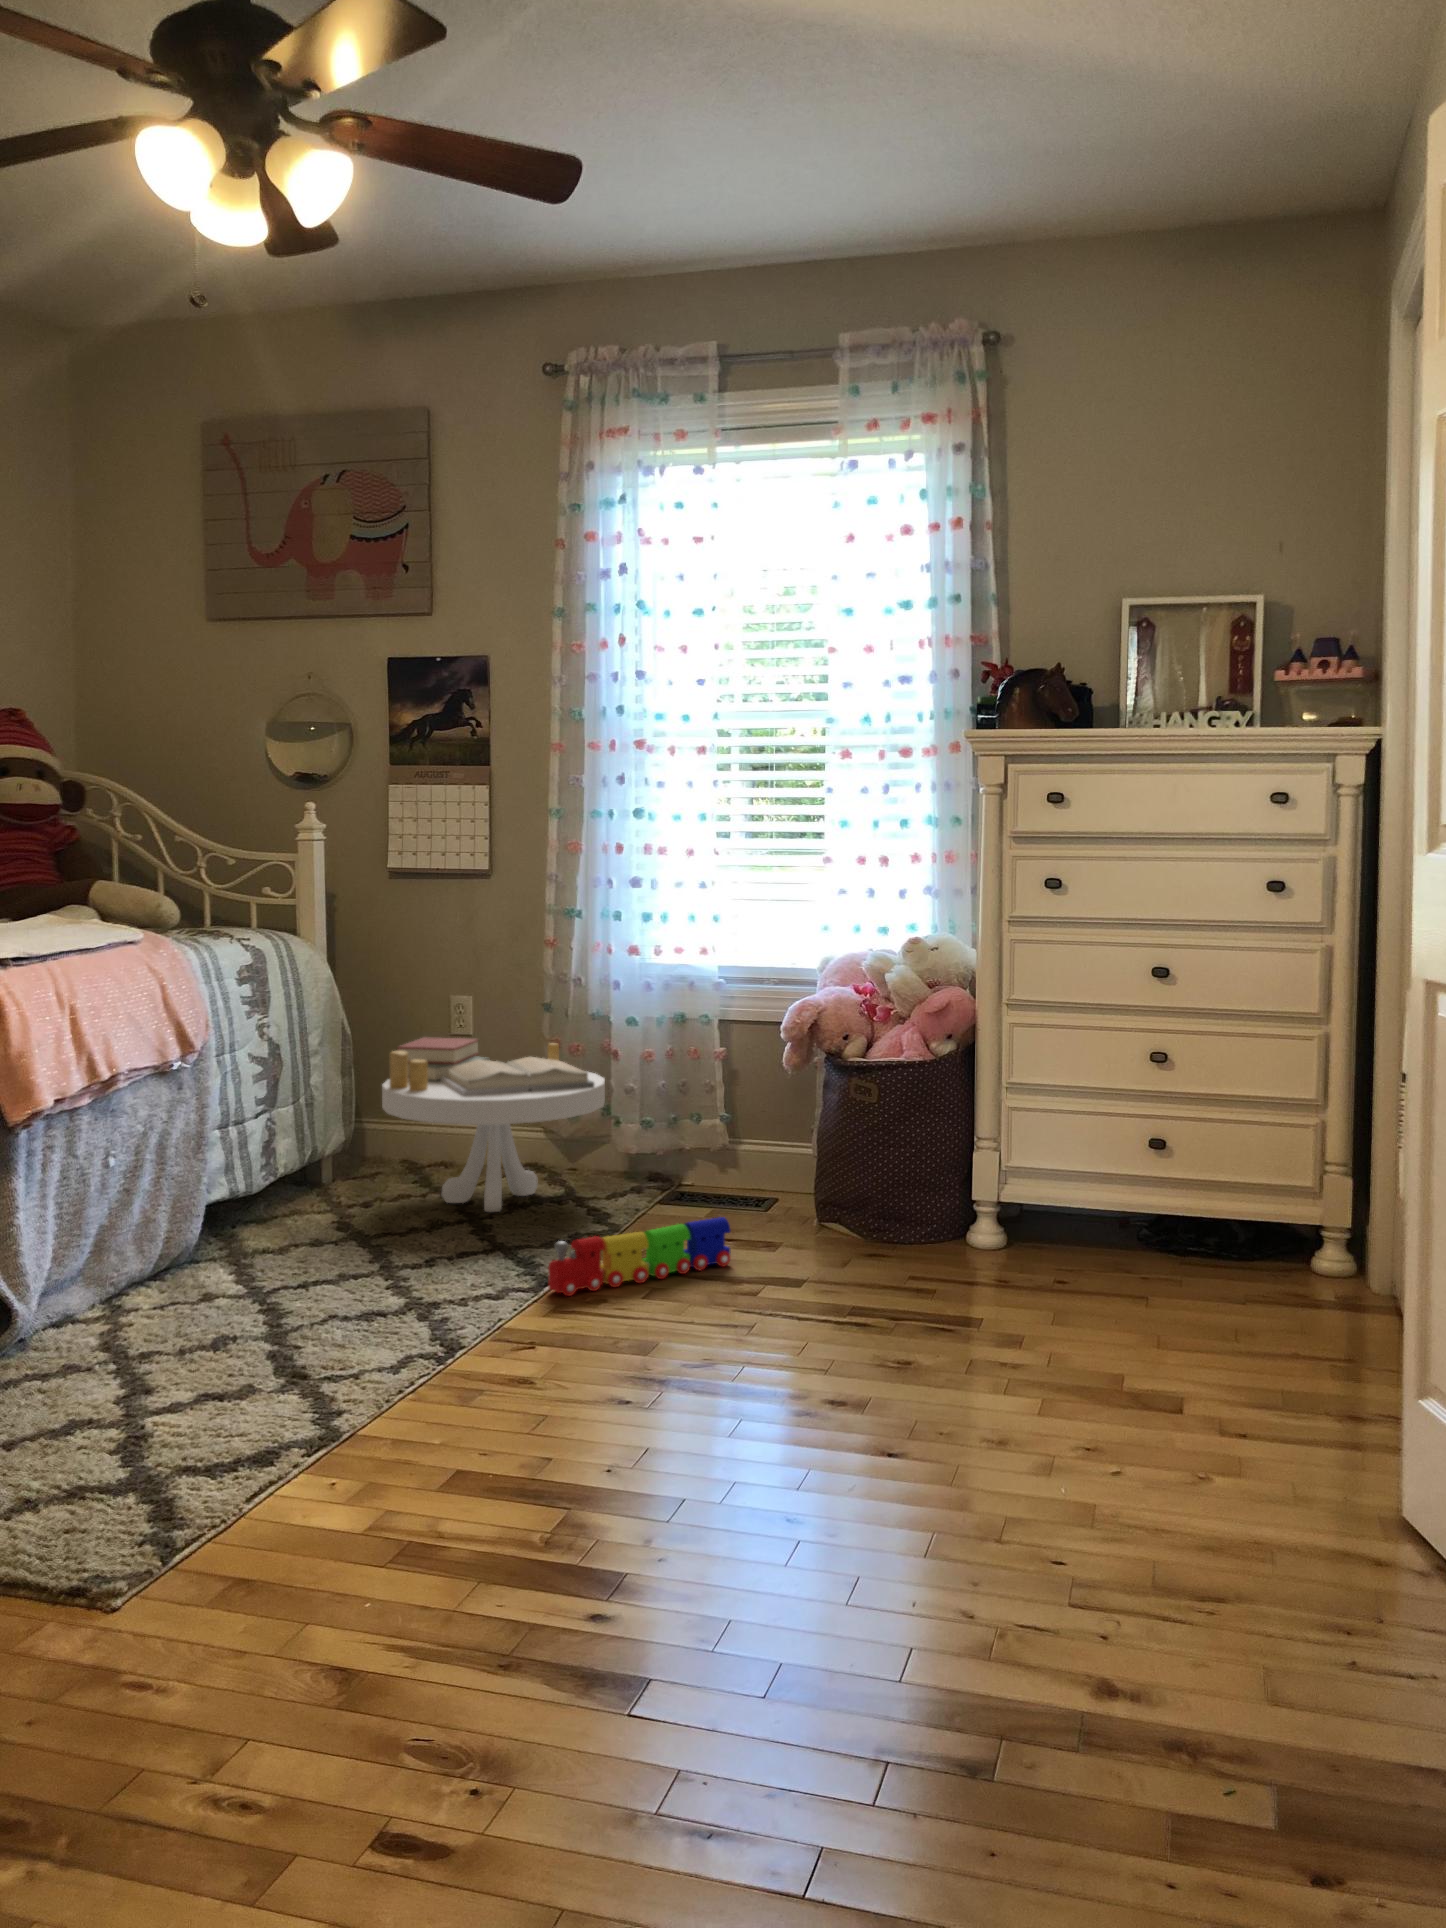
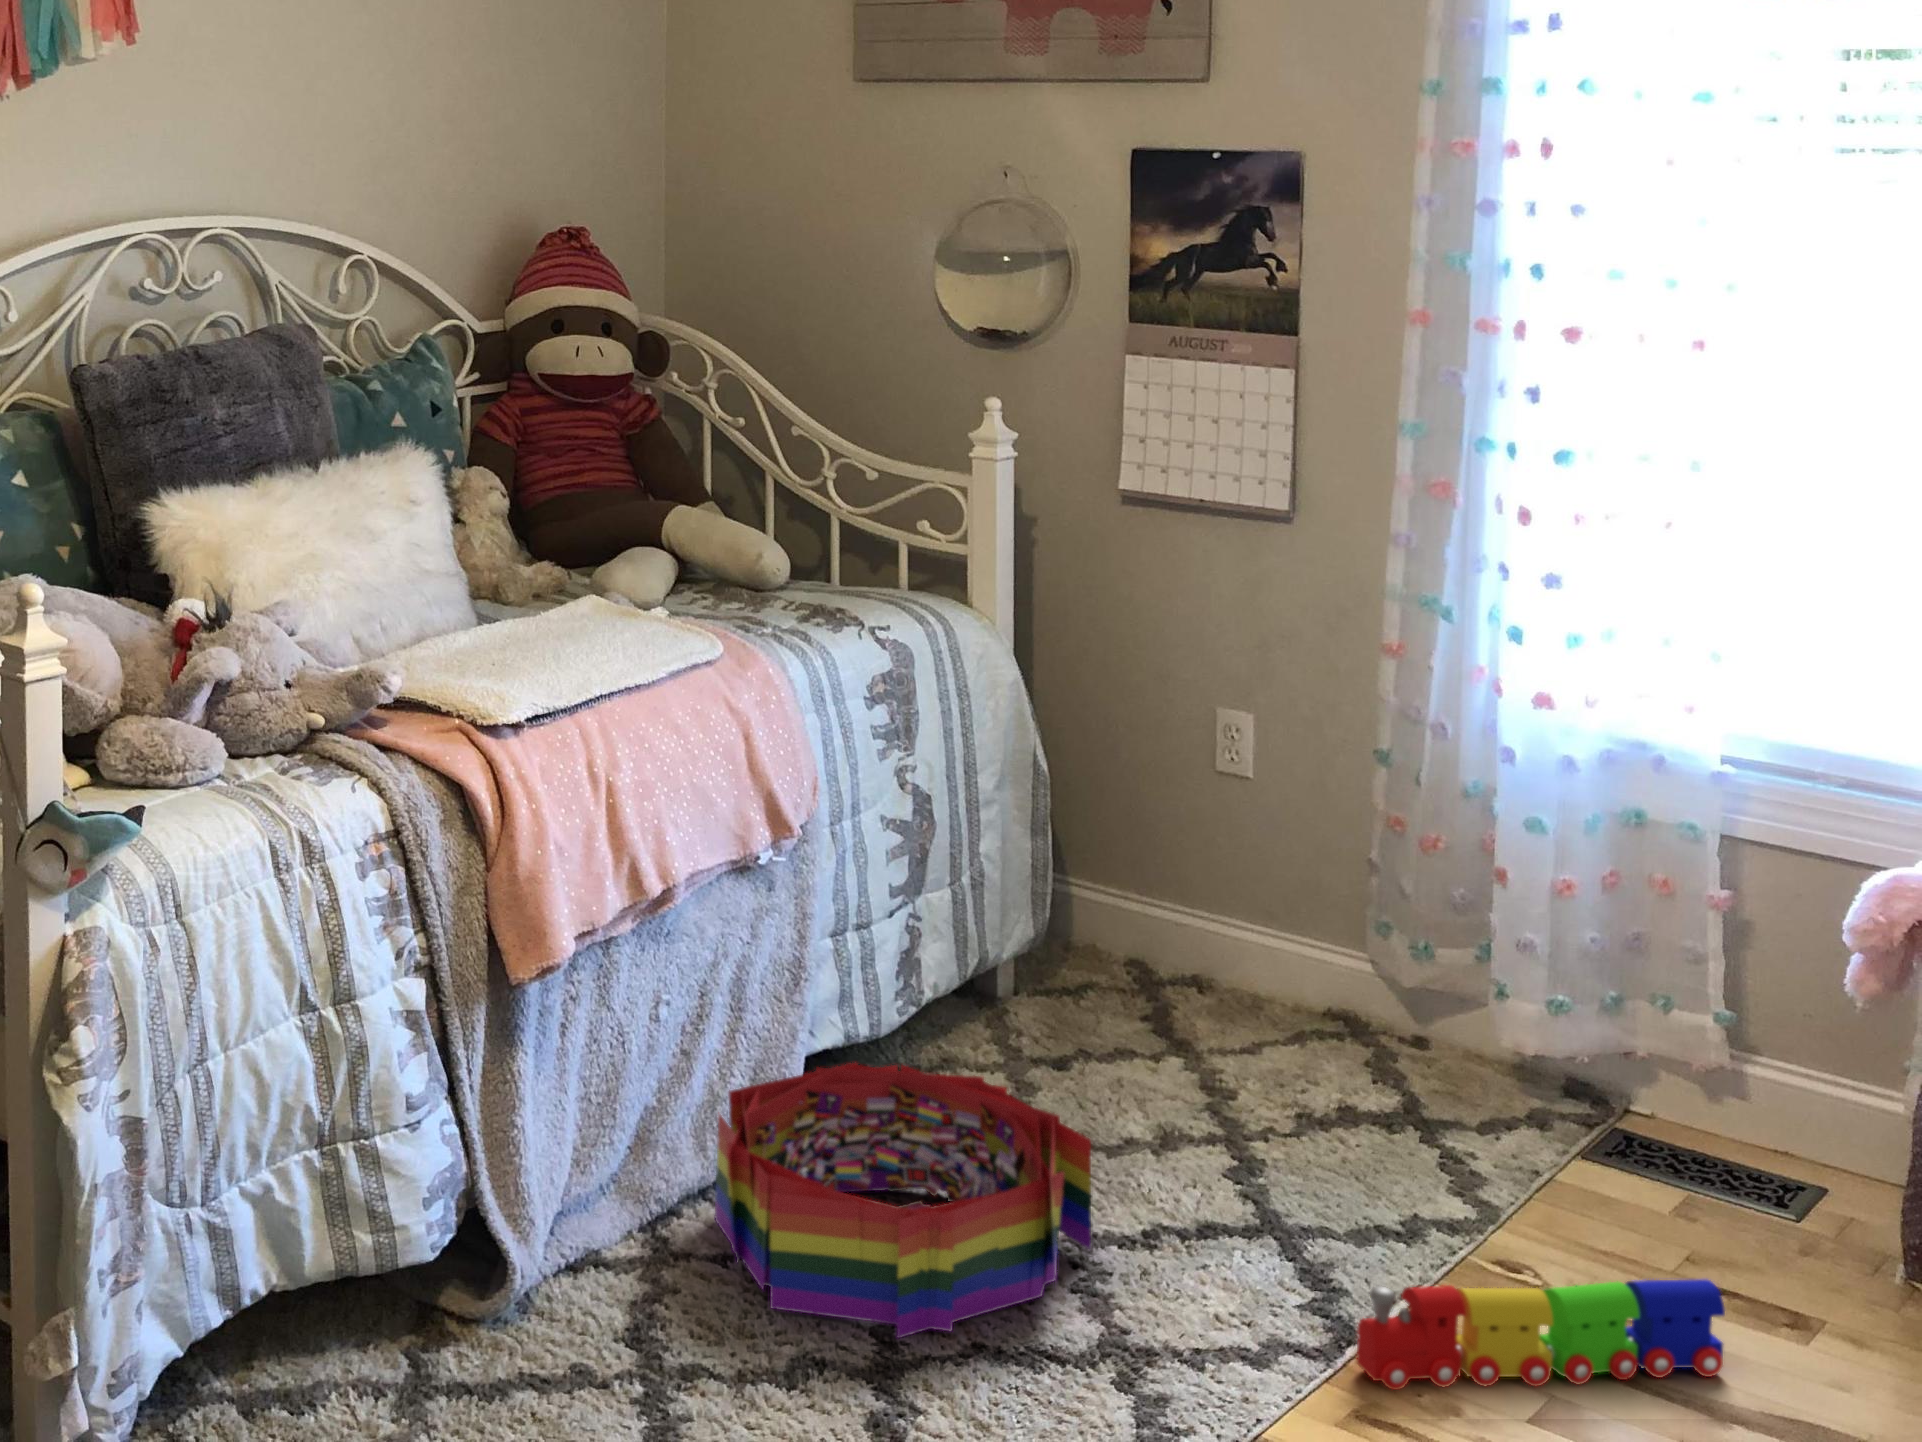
side table: present [382,1037,605,1212] -> none [1089,789,1486,1128]
storage bin: none [153,1186,396,1323] -> present [715,1063,1091,1338]

